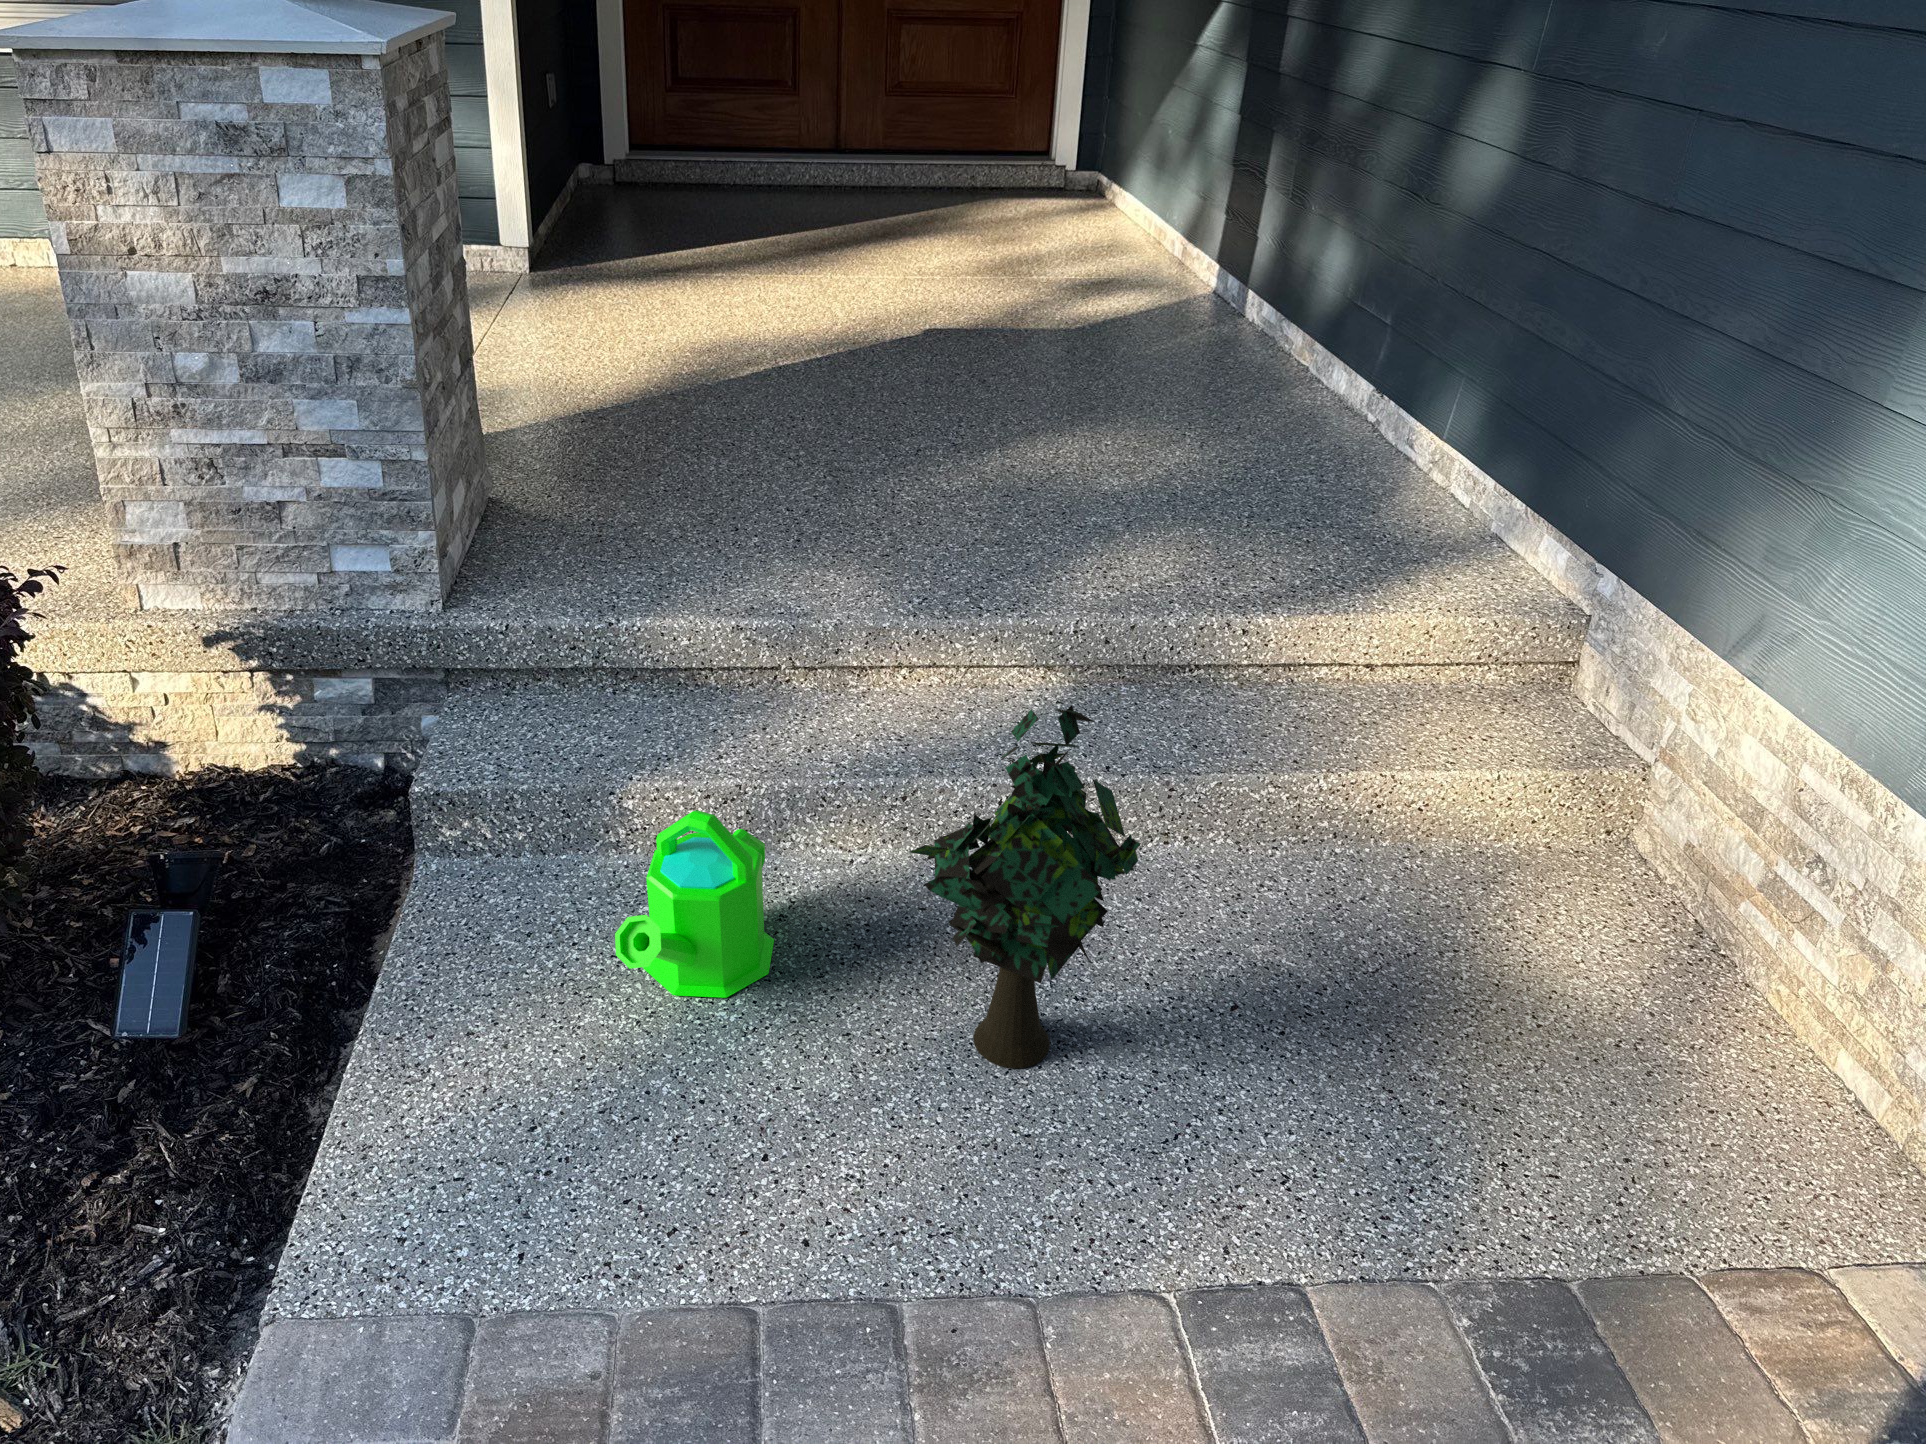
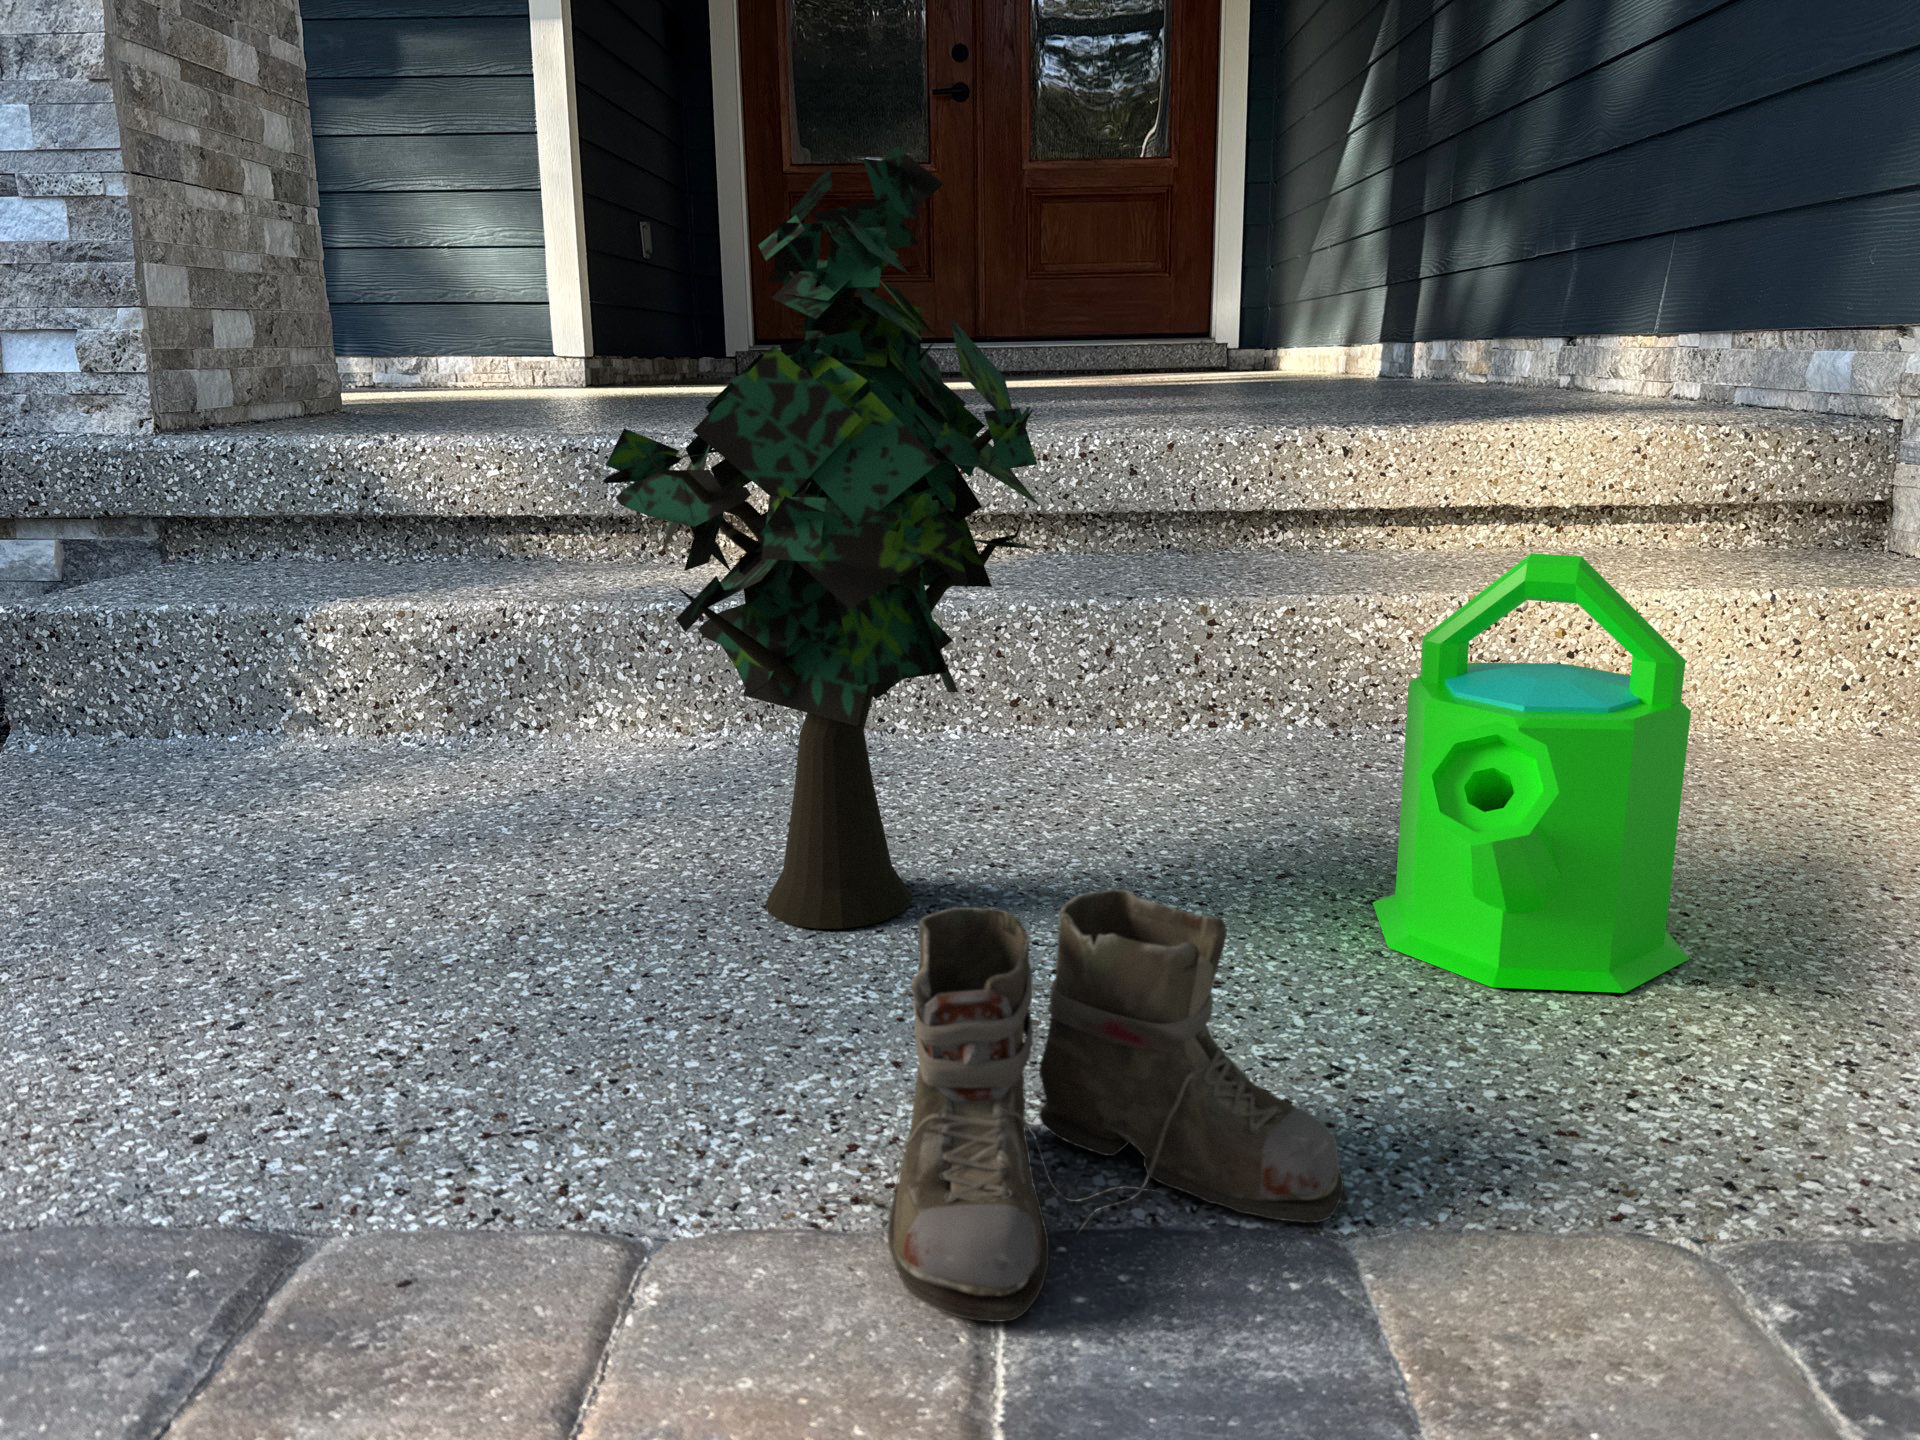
watering can: present [615,810,774,998] -> present [1373,553,1691,993]
boots: none [1081,1136,1300,1340] -> present [809,889,1344,1322]

